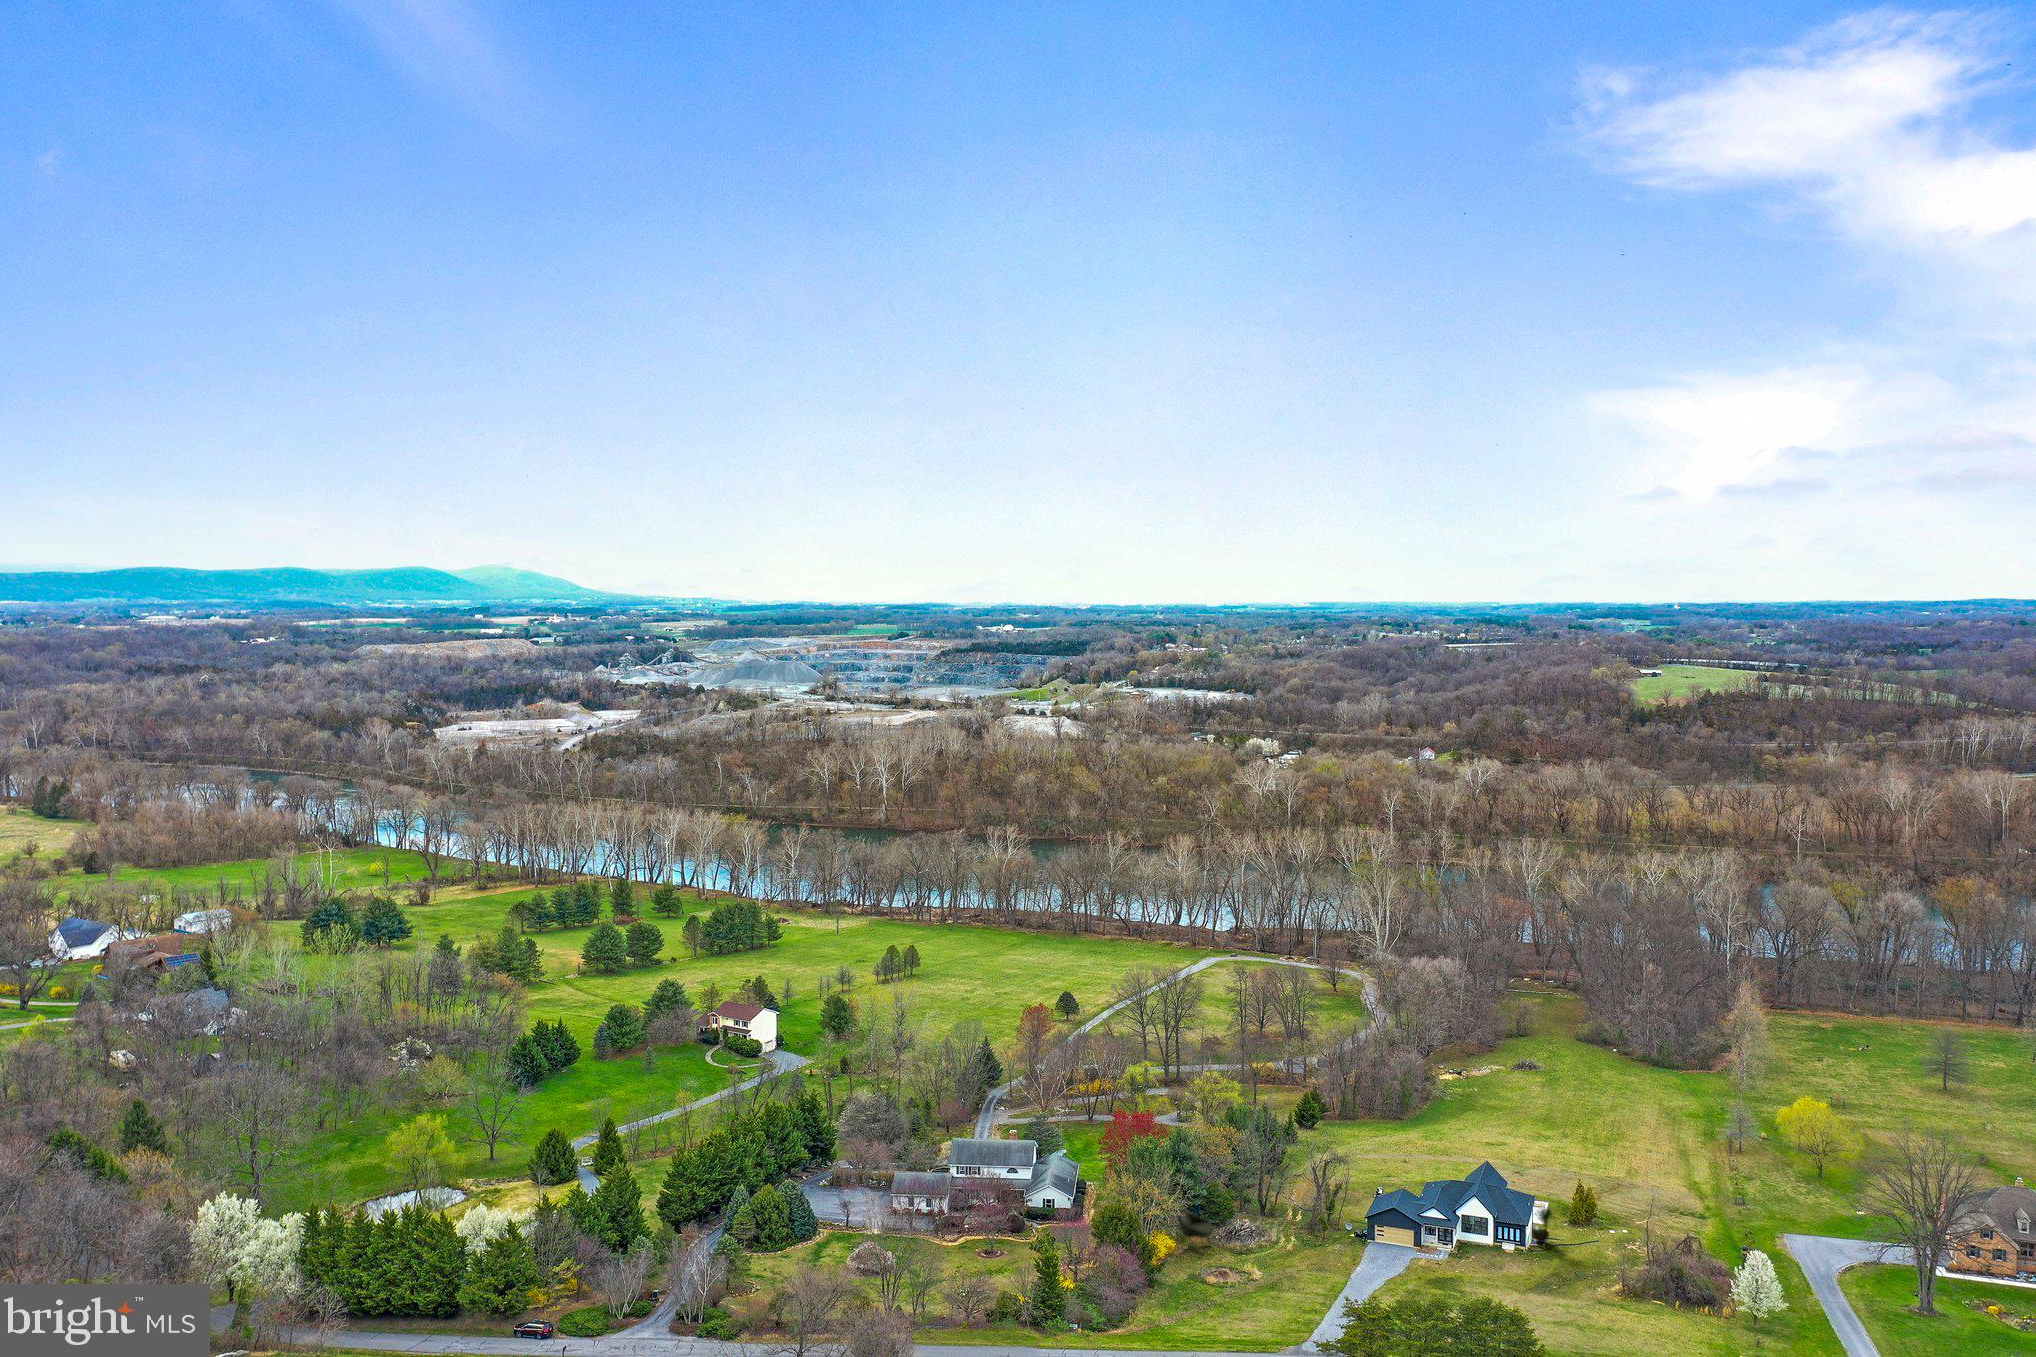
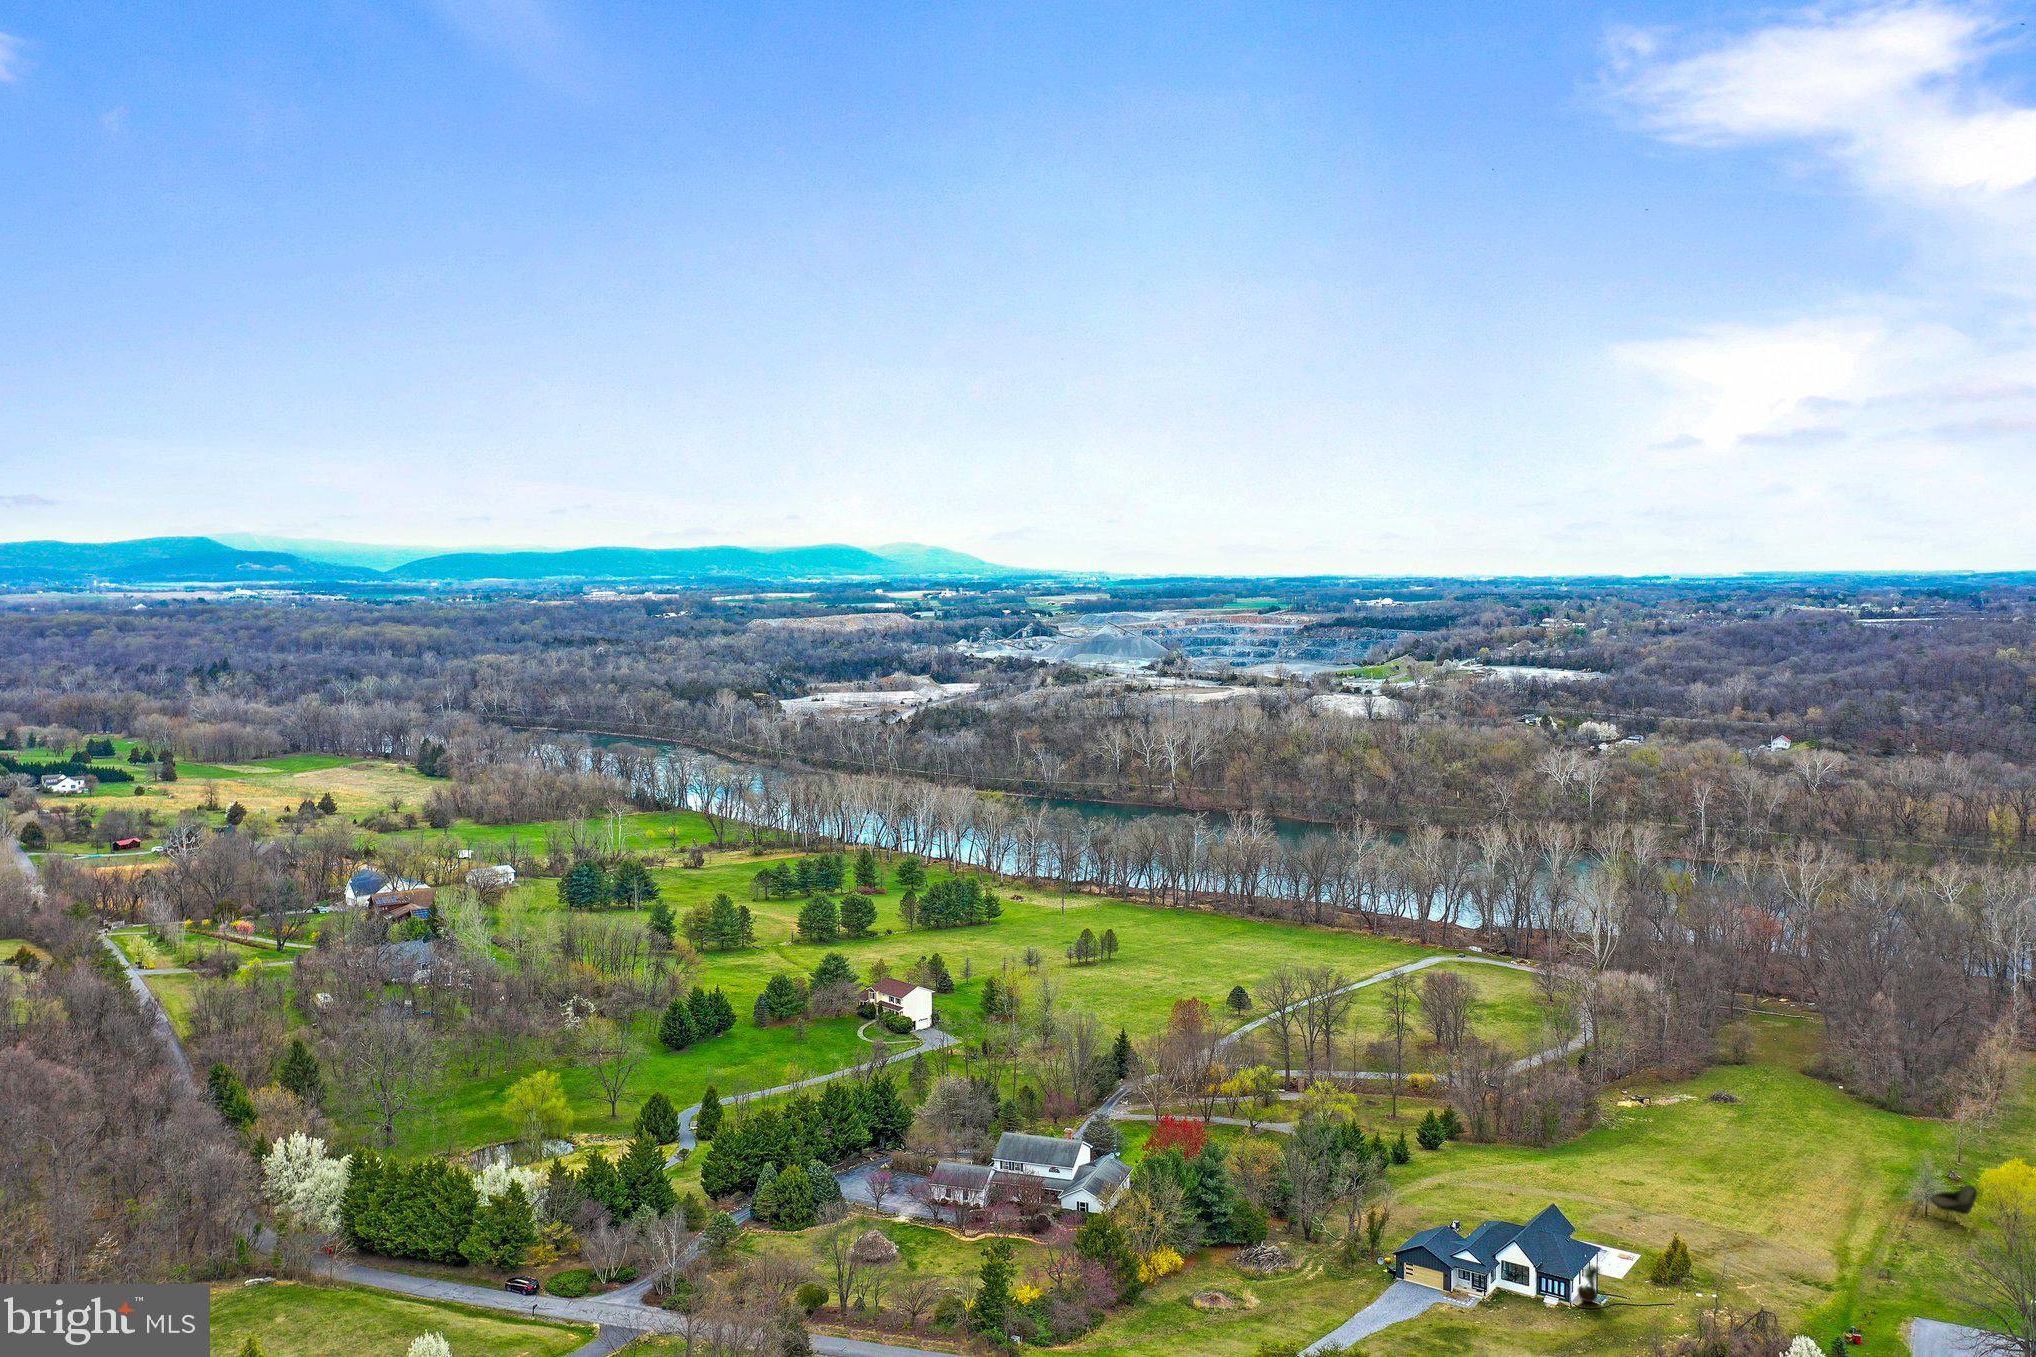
lounge chair: present [1178,1209,1214,1251] -> present [1931,1185,1978,1232]

